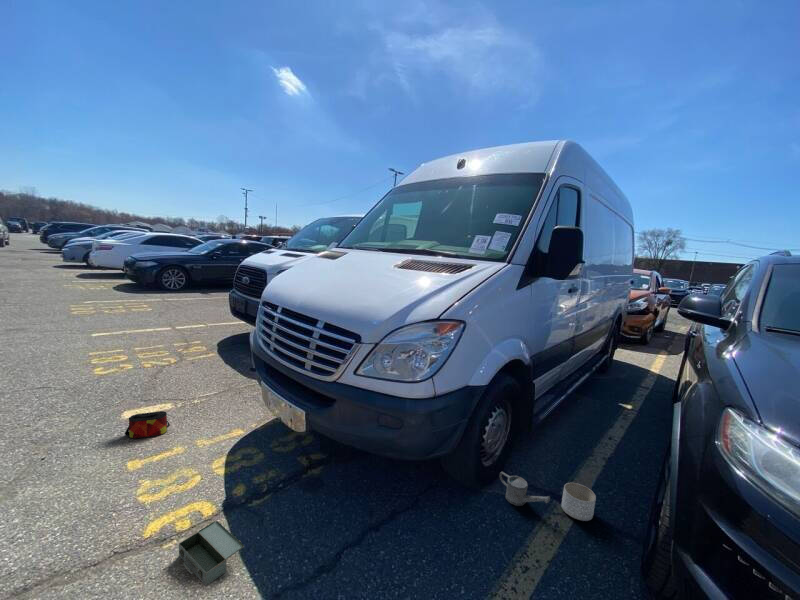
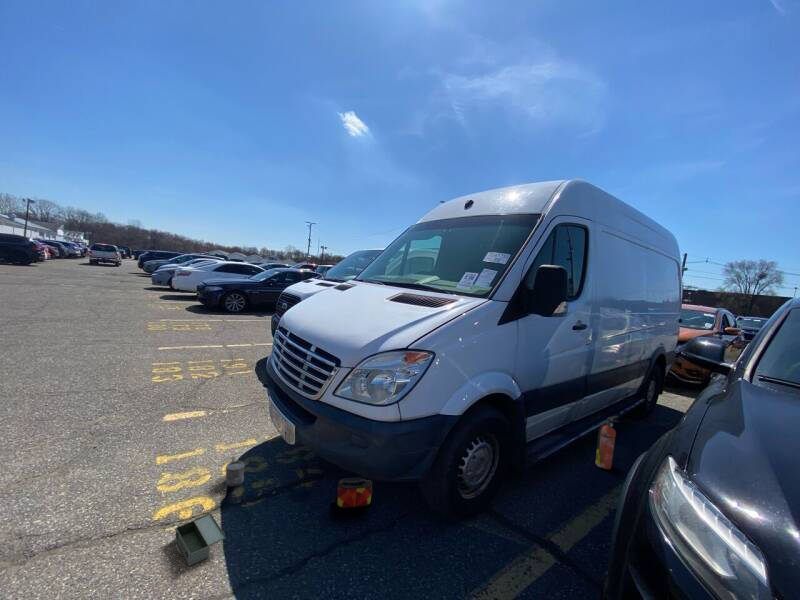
fire extinguisher: none [580,372,601,422] -> present [596,416,618,469]
bag: present [125,411,170,439] -> present [332,477,373,508]
watering can: present [500,472,550,506] -> present [225,457,245,486]
planter: present [562,483,596,521] -> none [539,524,573,565]

